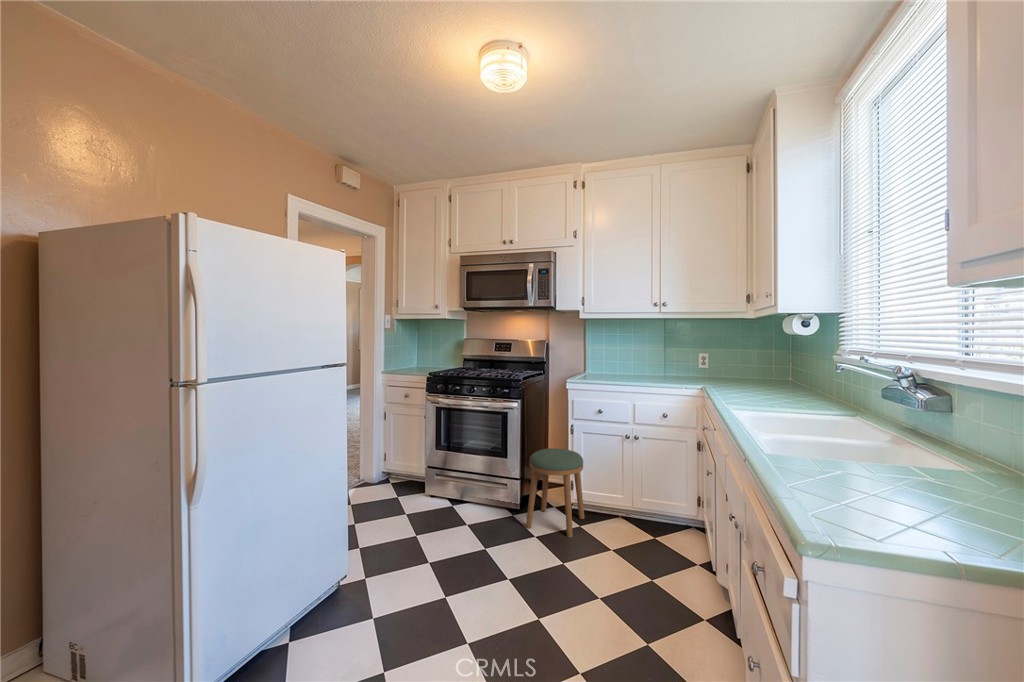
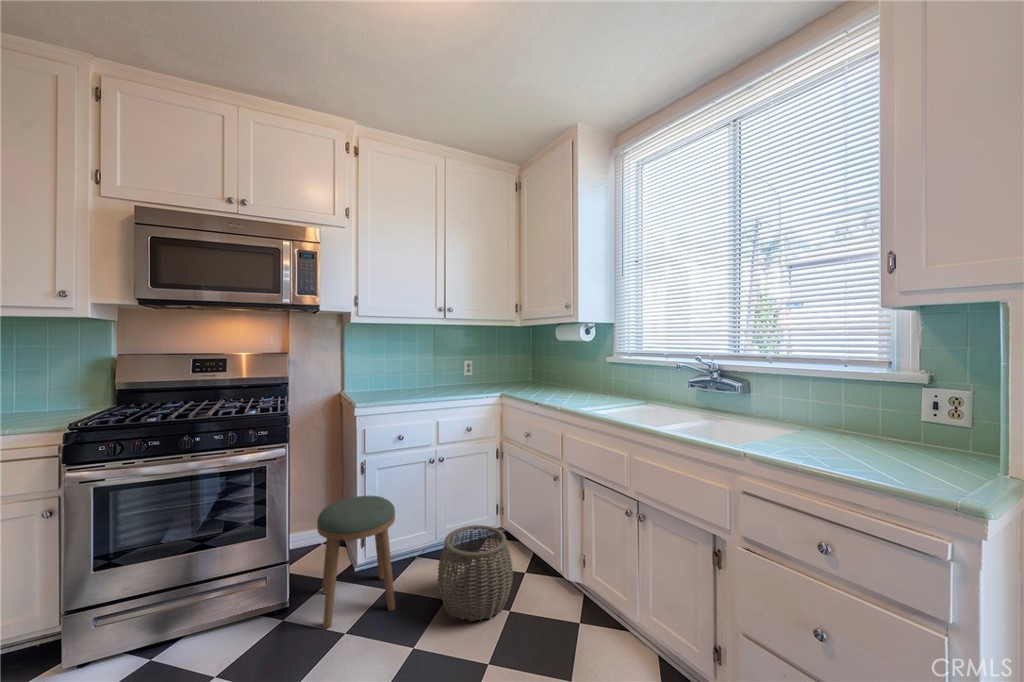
woven basket: none [593,495,662,574] -> present [438,525,513,621]

